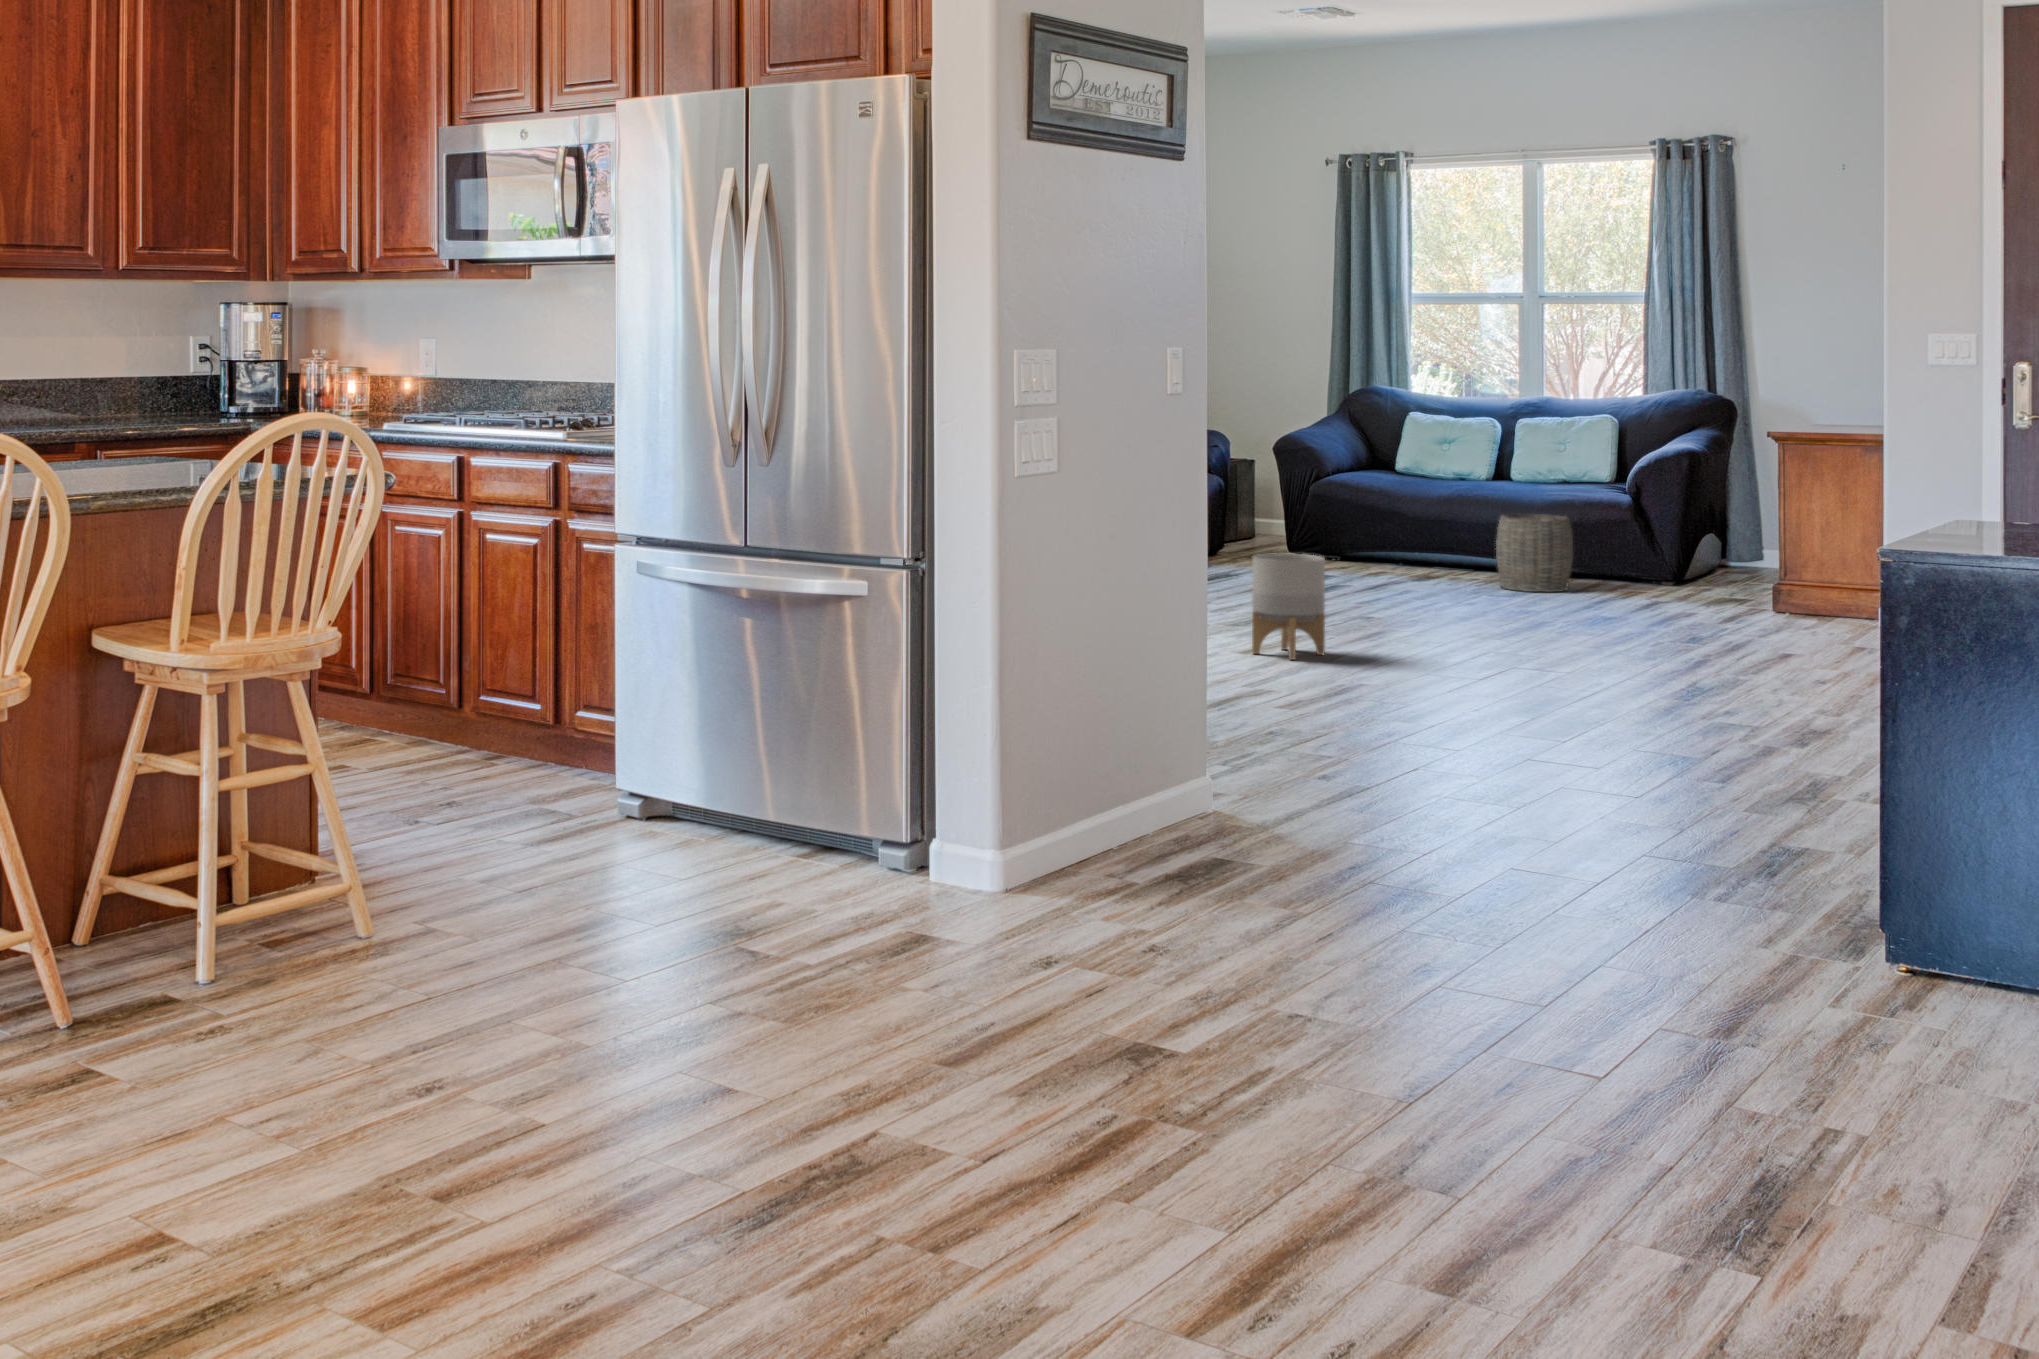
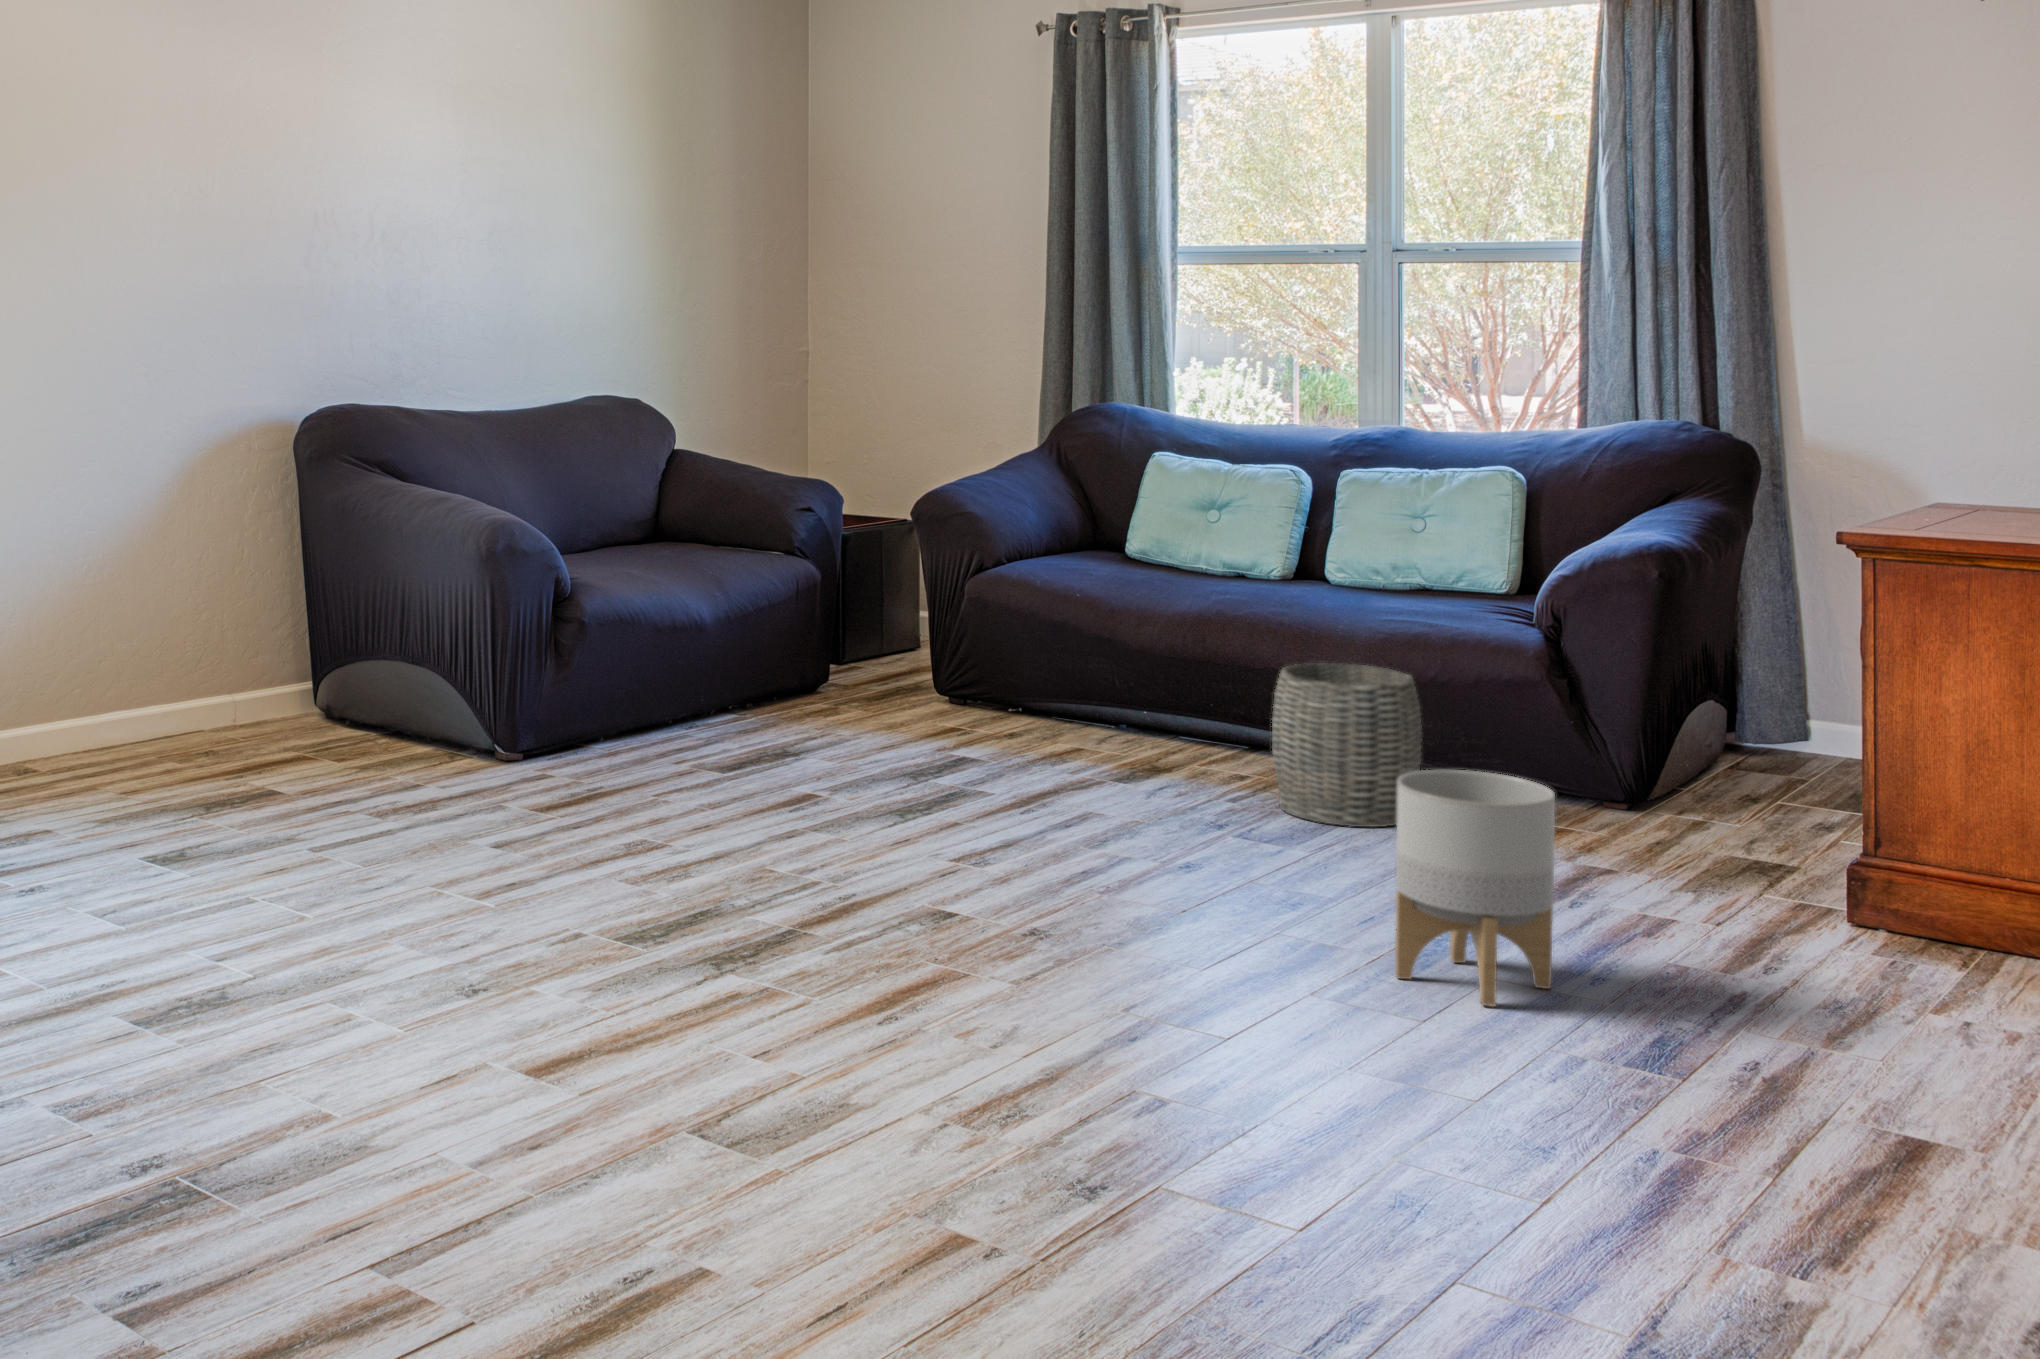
planter: present [1252,553,1325,660] -> present [1395,770,1555,1007]

